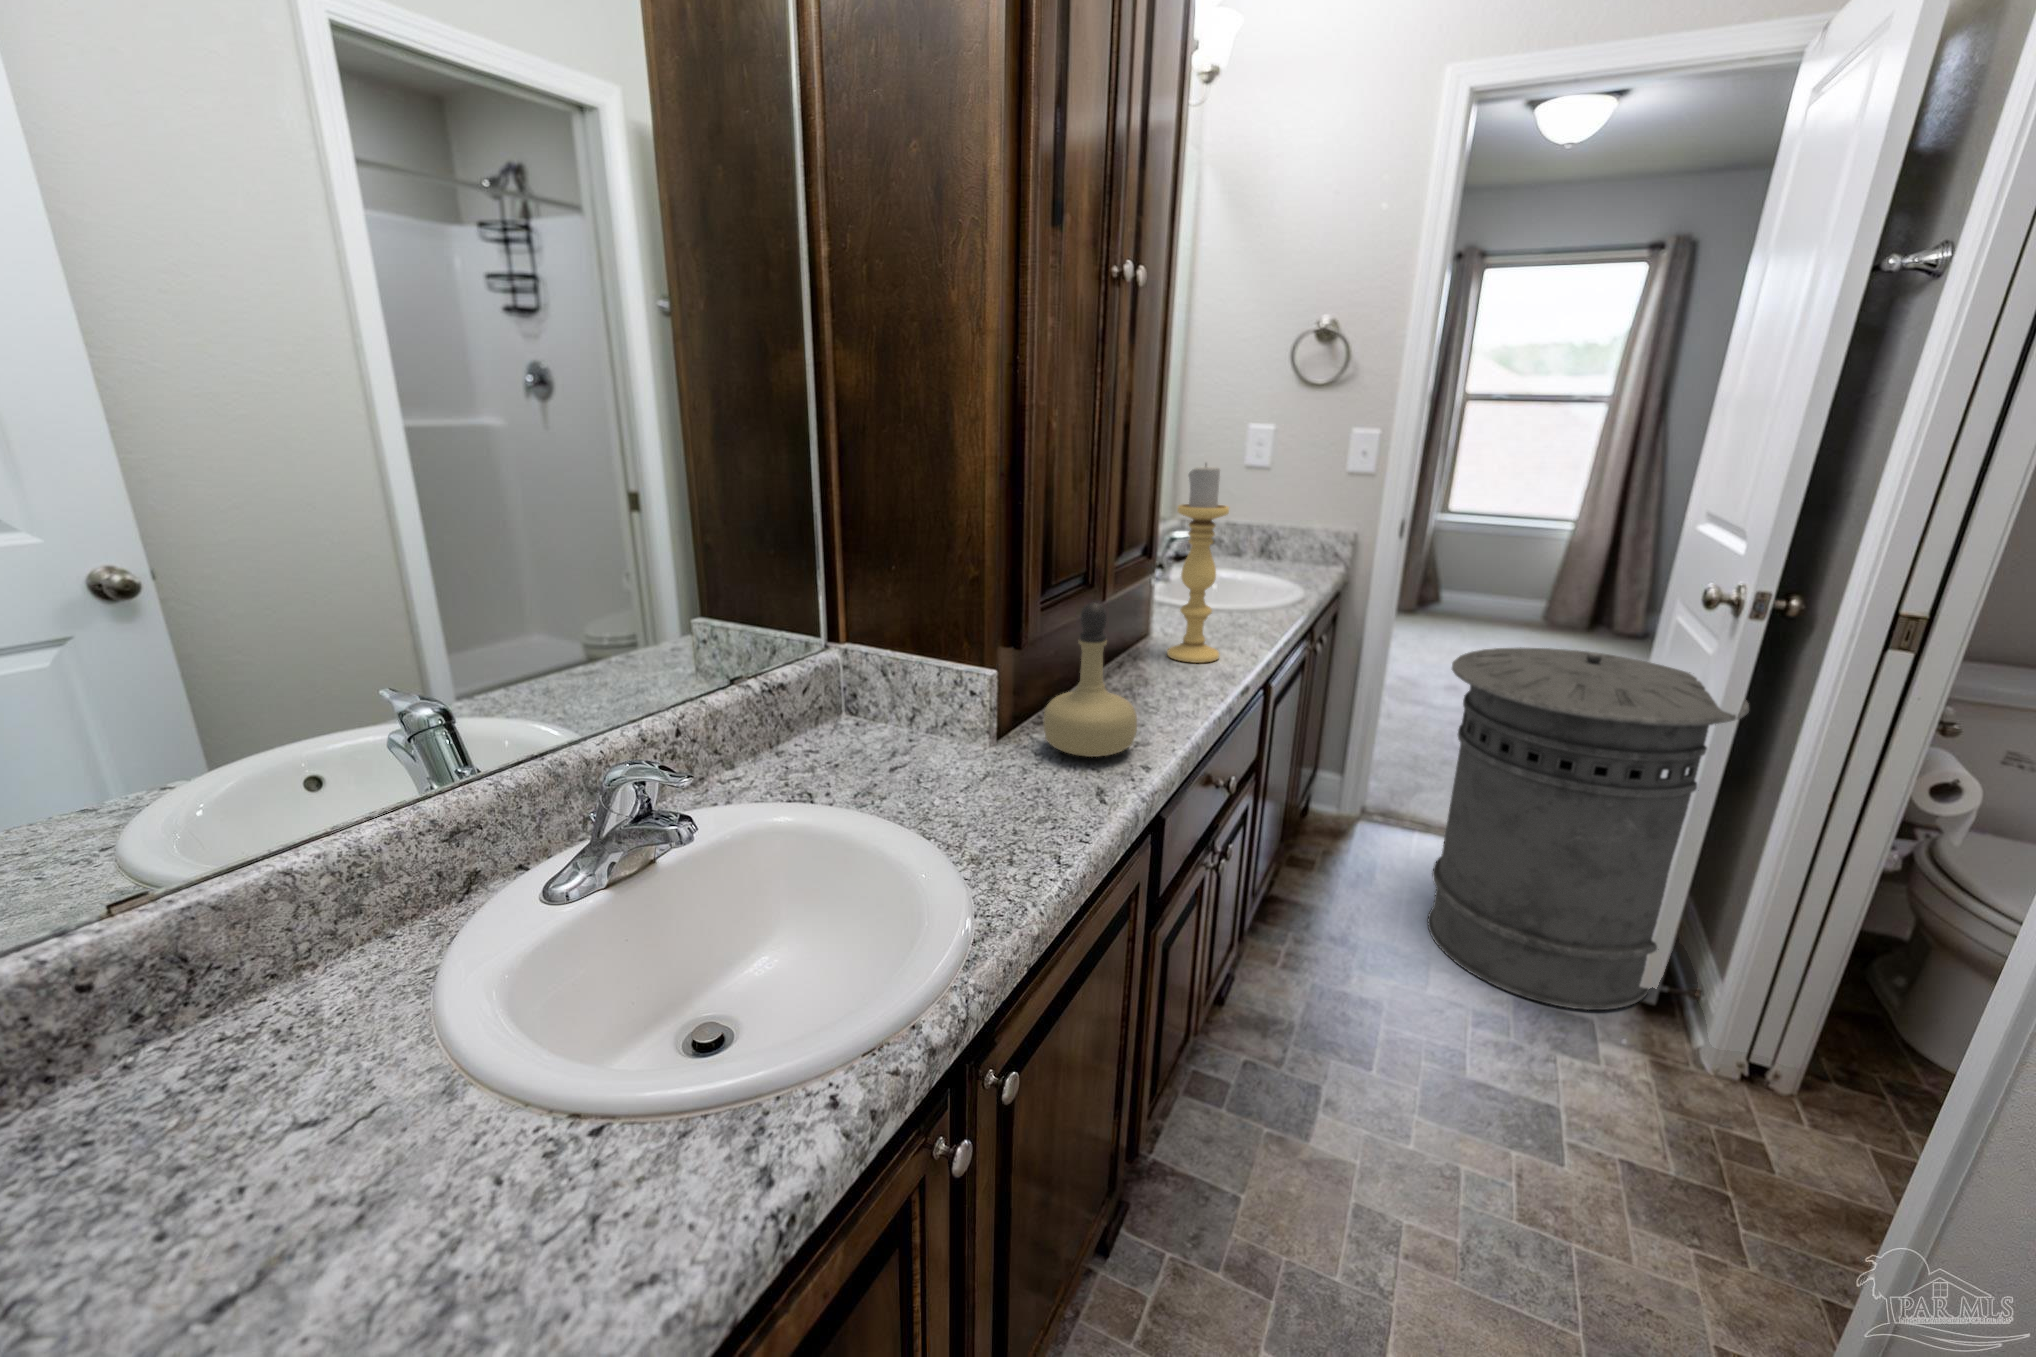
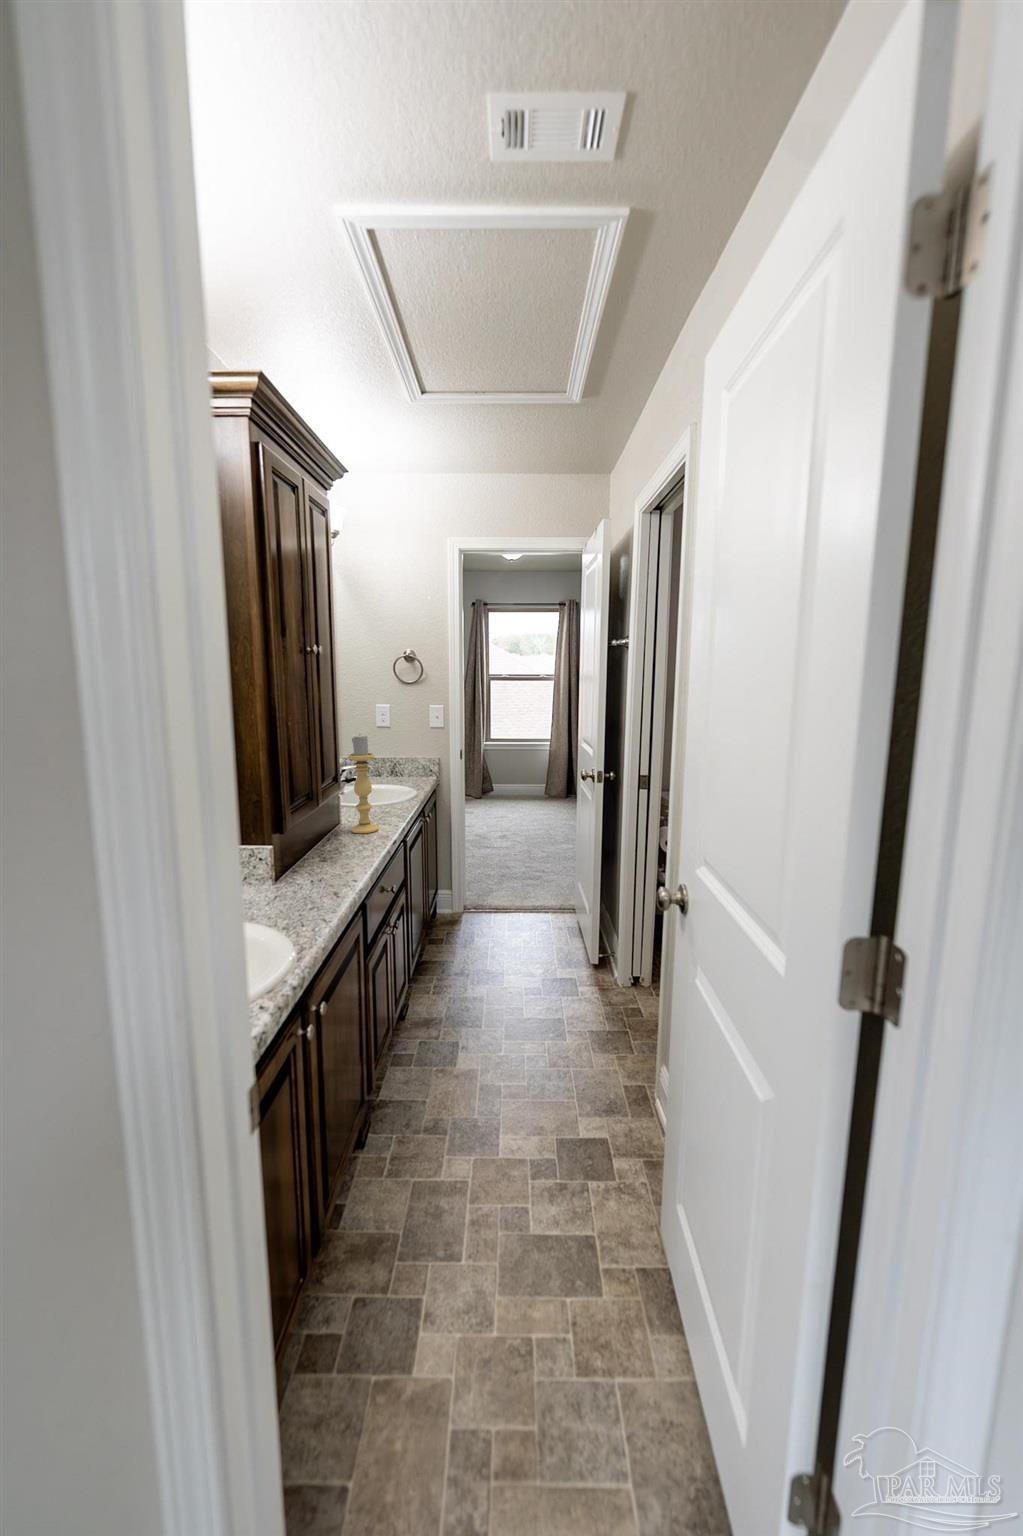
perfume bottle: present [1043,602,1137,757] -> none [300,807,347,881]
trash can: present [1428,647,1749,1010] -> none [491,805,607,977]

